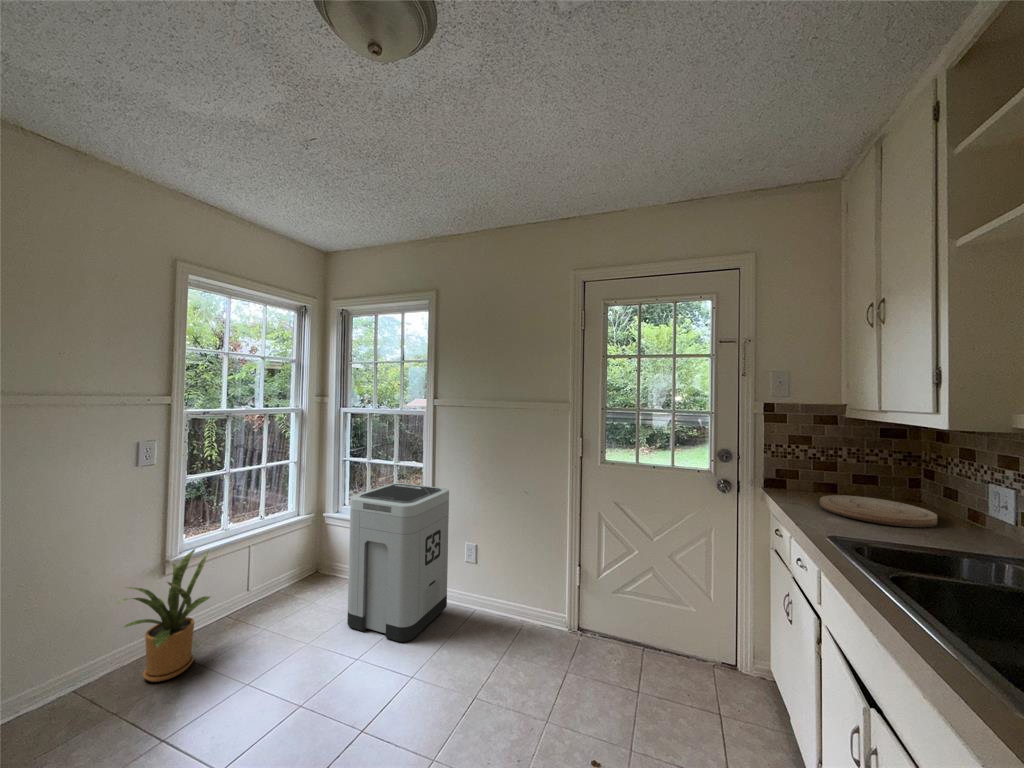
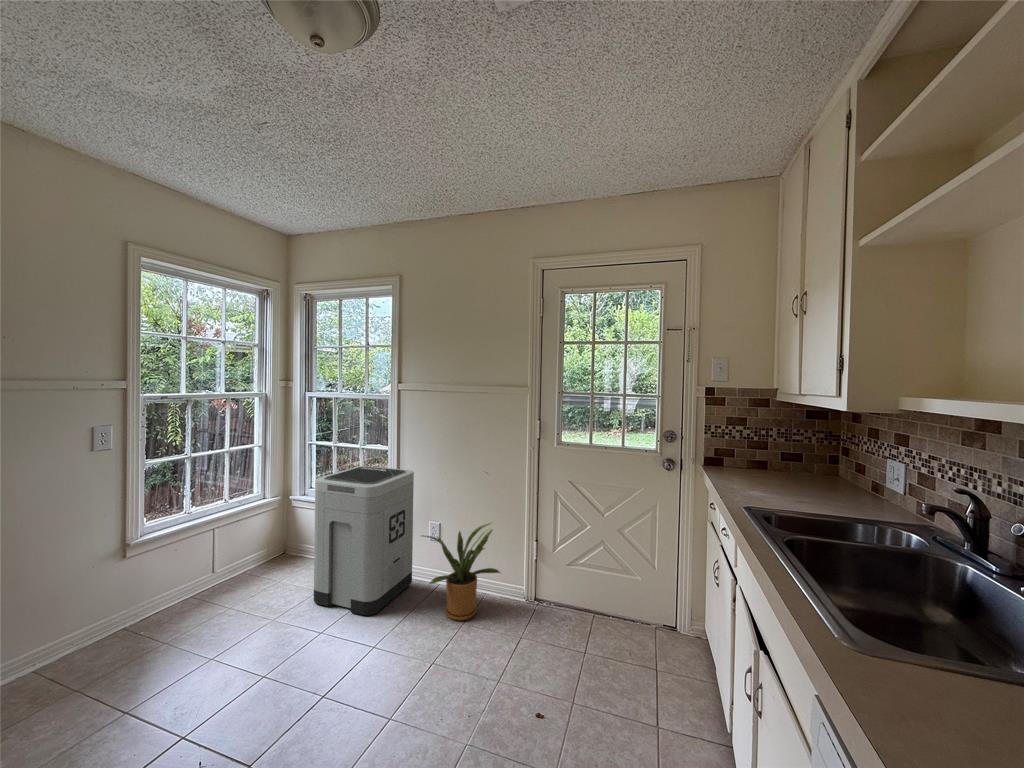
cutting board: present [820,495,937,527] -> none [749,472,845,498]
house plant: present [118,549,210,682] -> present [423,523,500,621]

